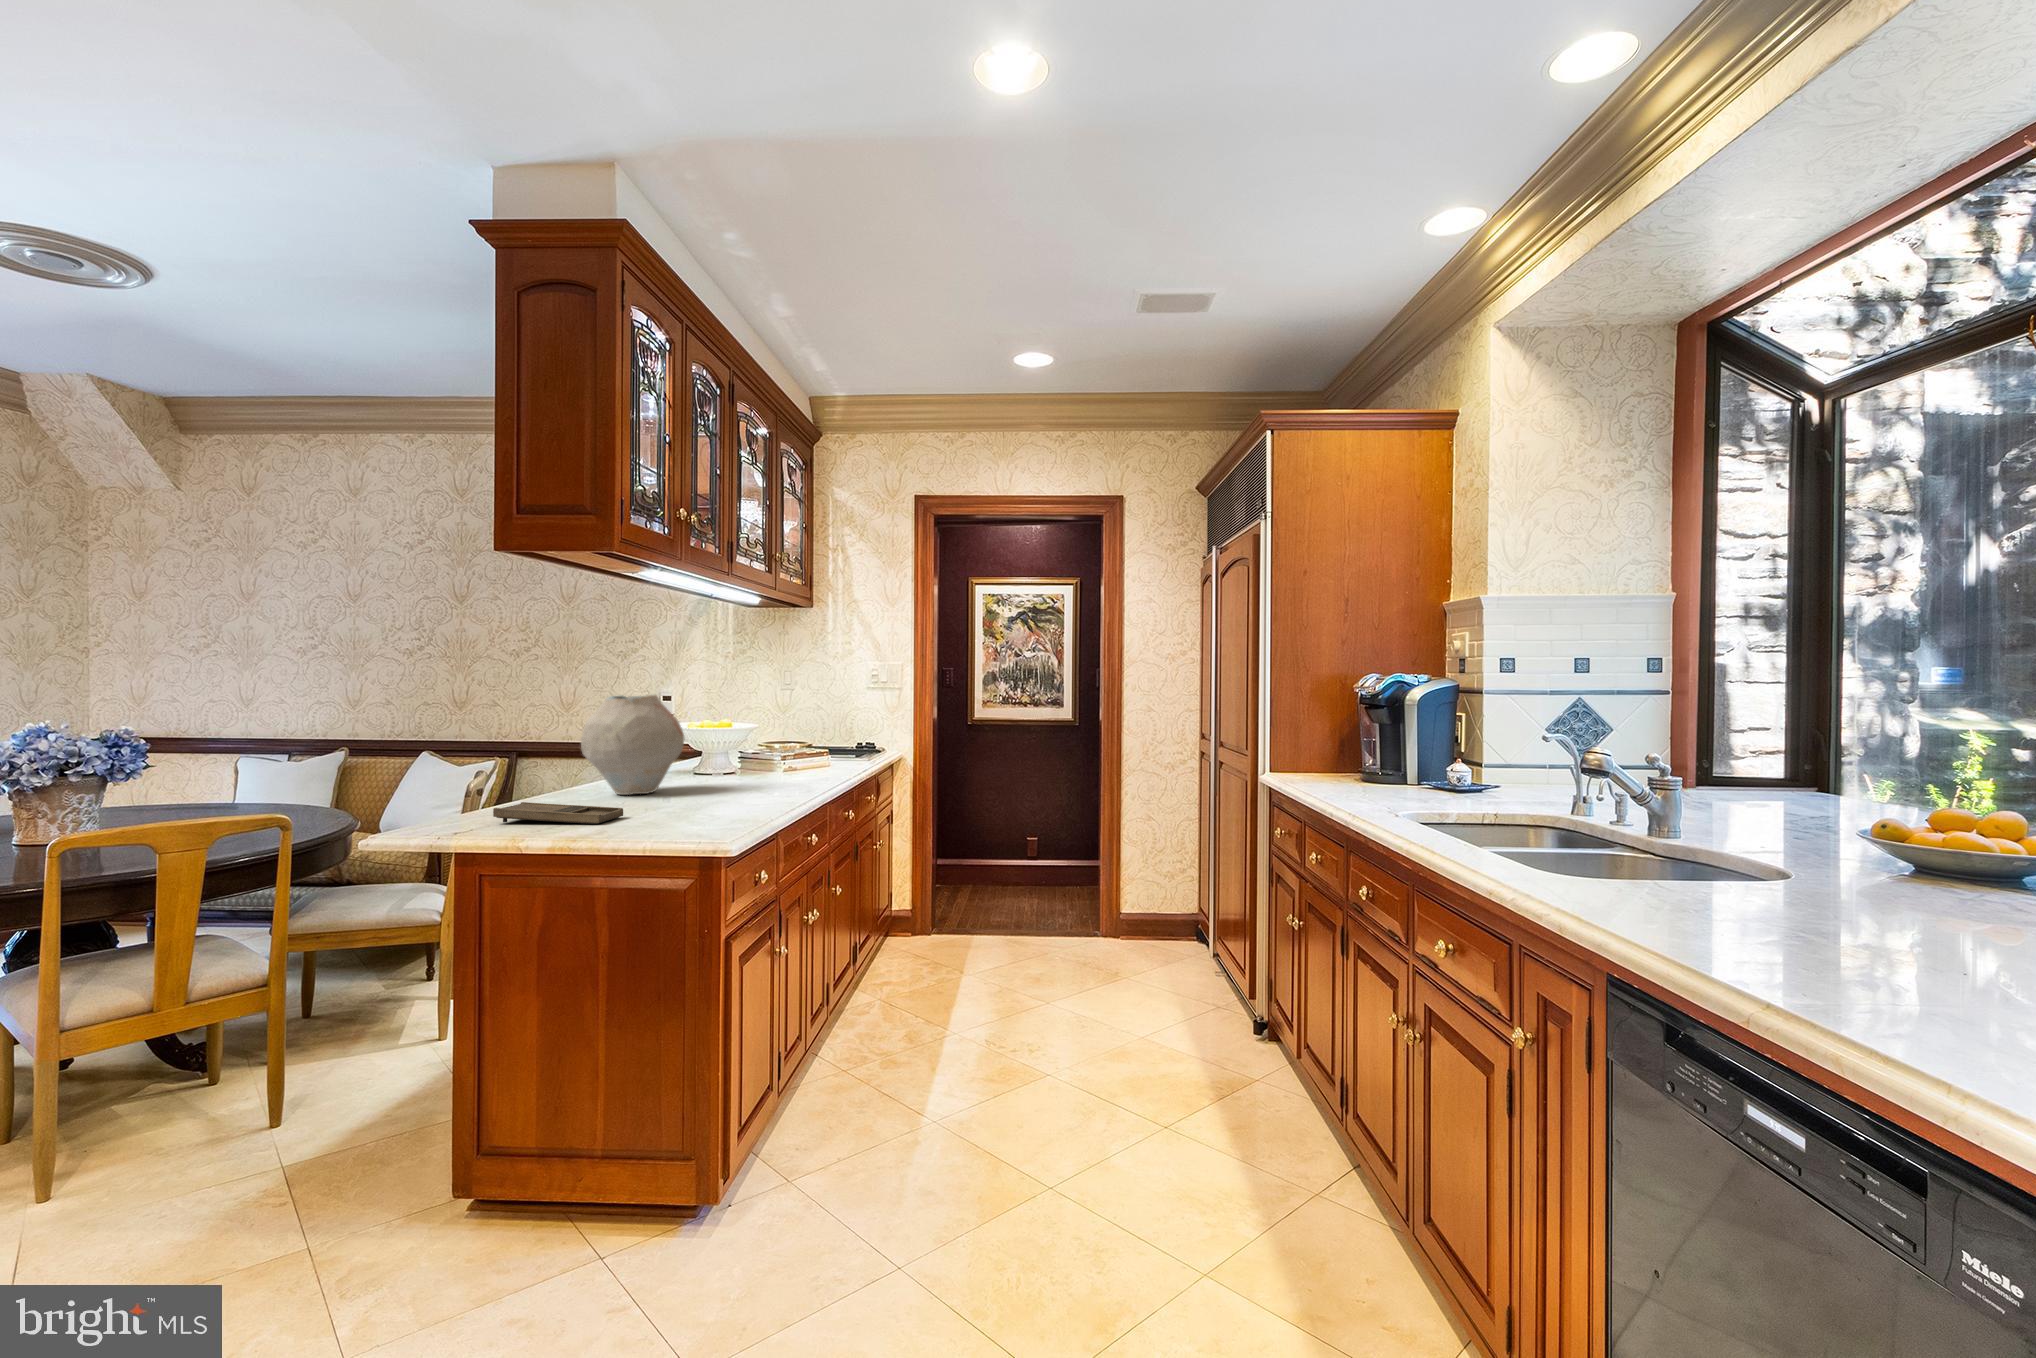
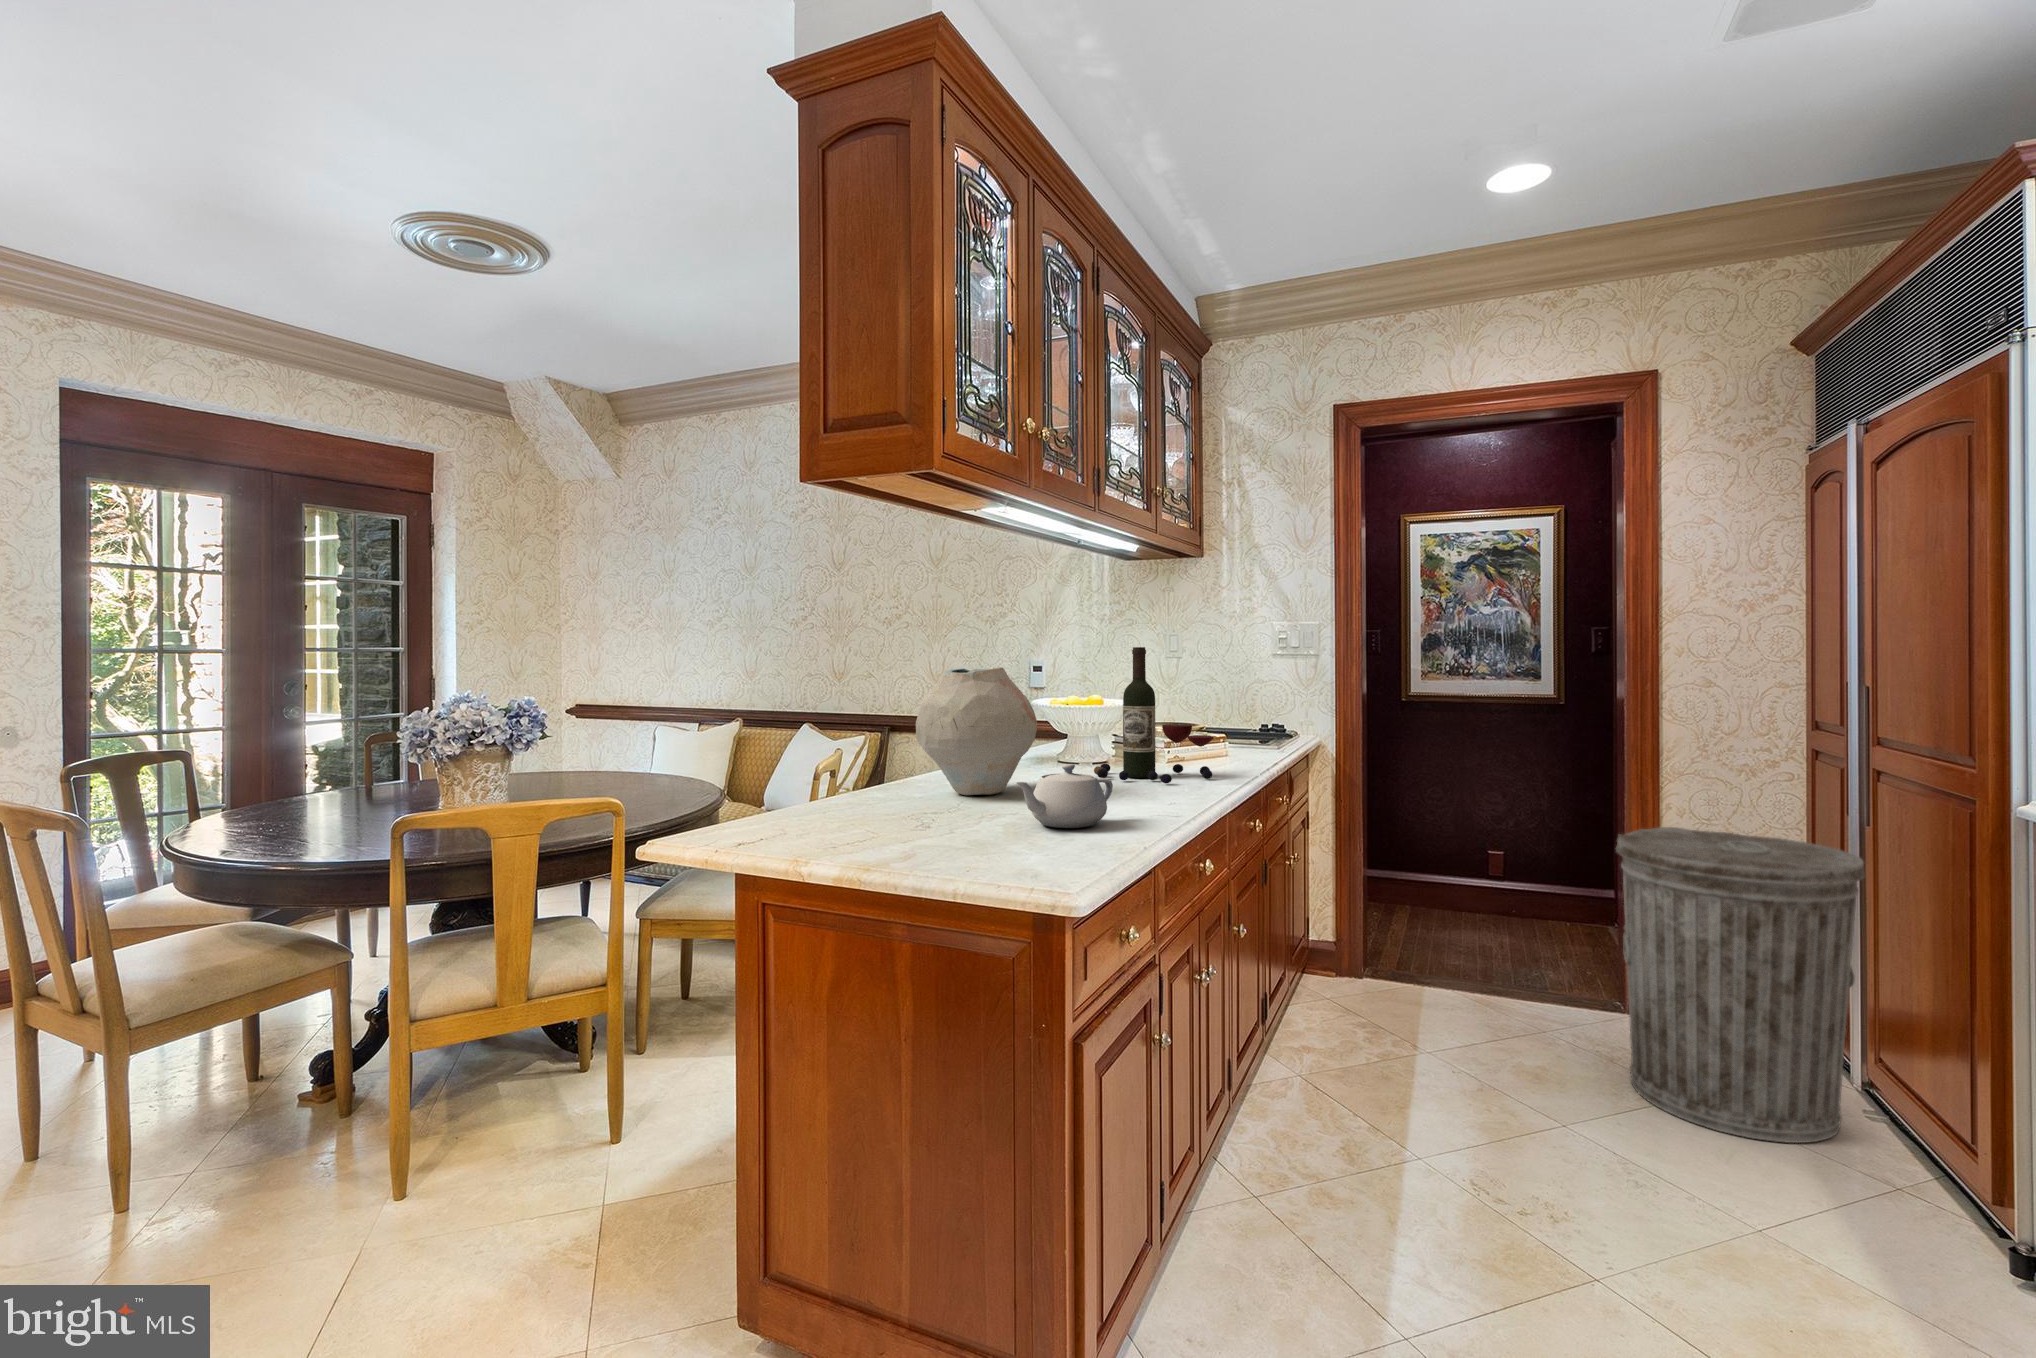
wine bottle: none [728,680,823,781] -> present [1094,647,1214,784]
teapot: none [676,764,747,809] -> present [1016,764,1113,828]
trash can: none [1090,800,1217,991] -> present [1616,827,1865,1143]
tray: present [493,802,623,824] -> none [798,805,949,844]

